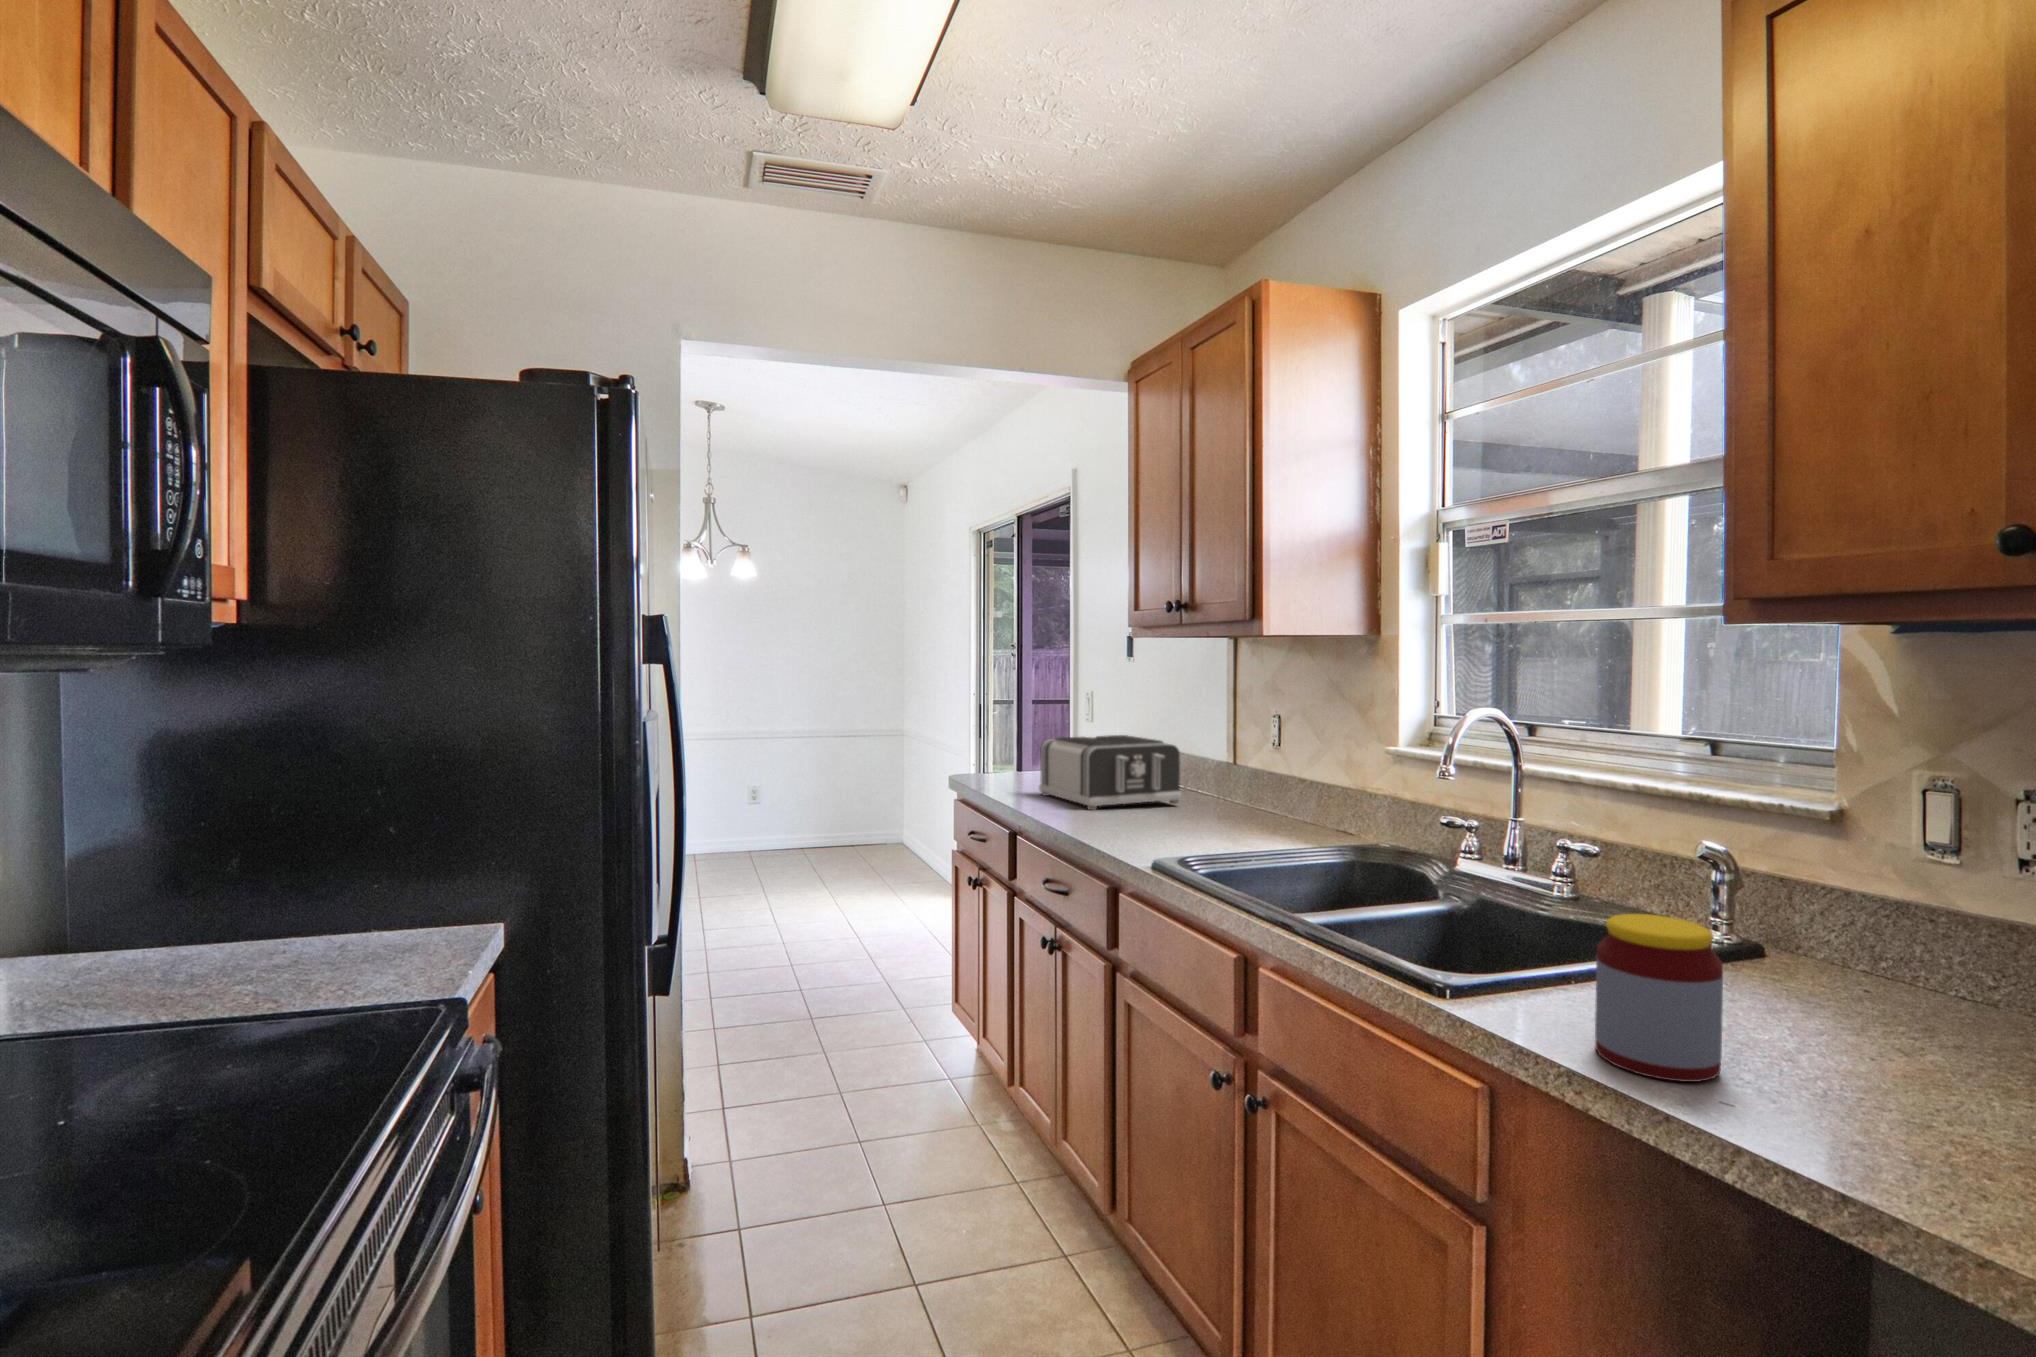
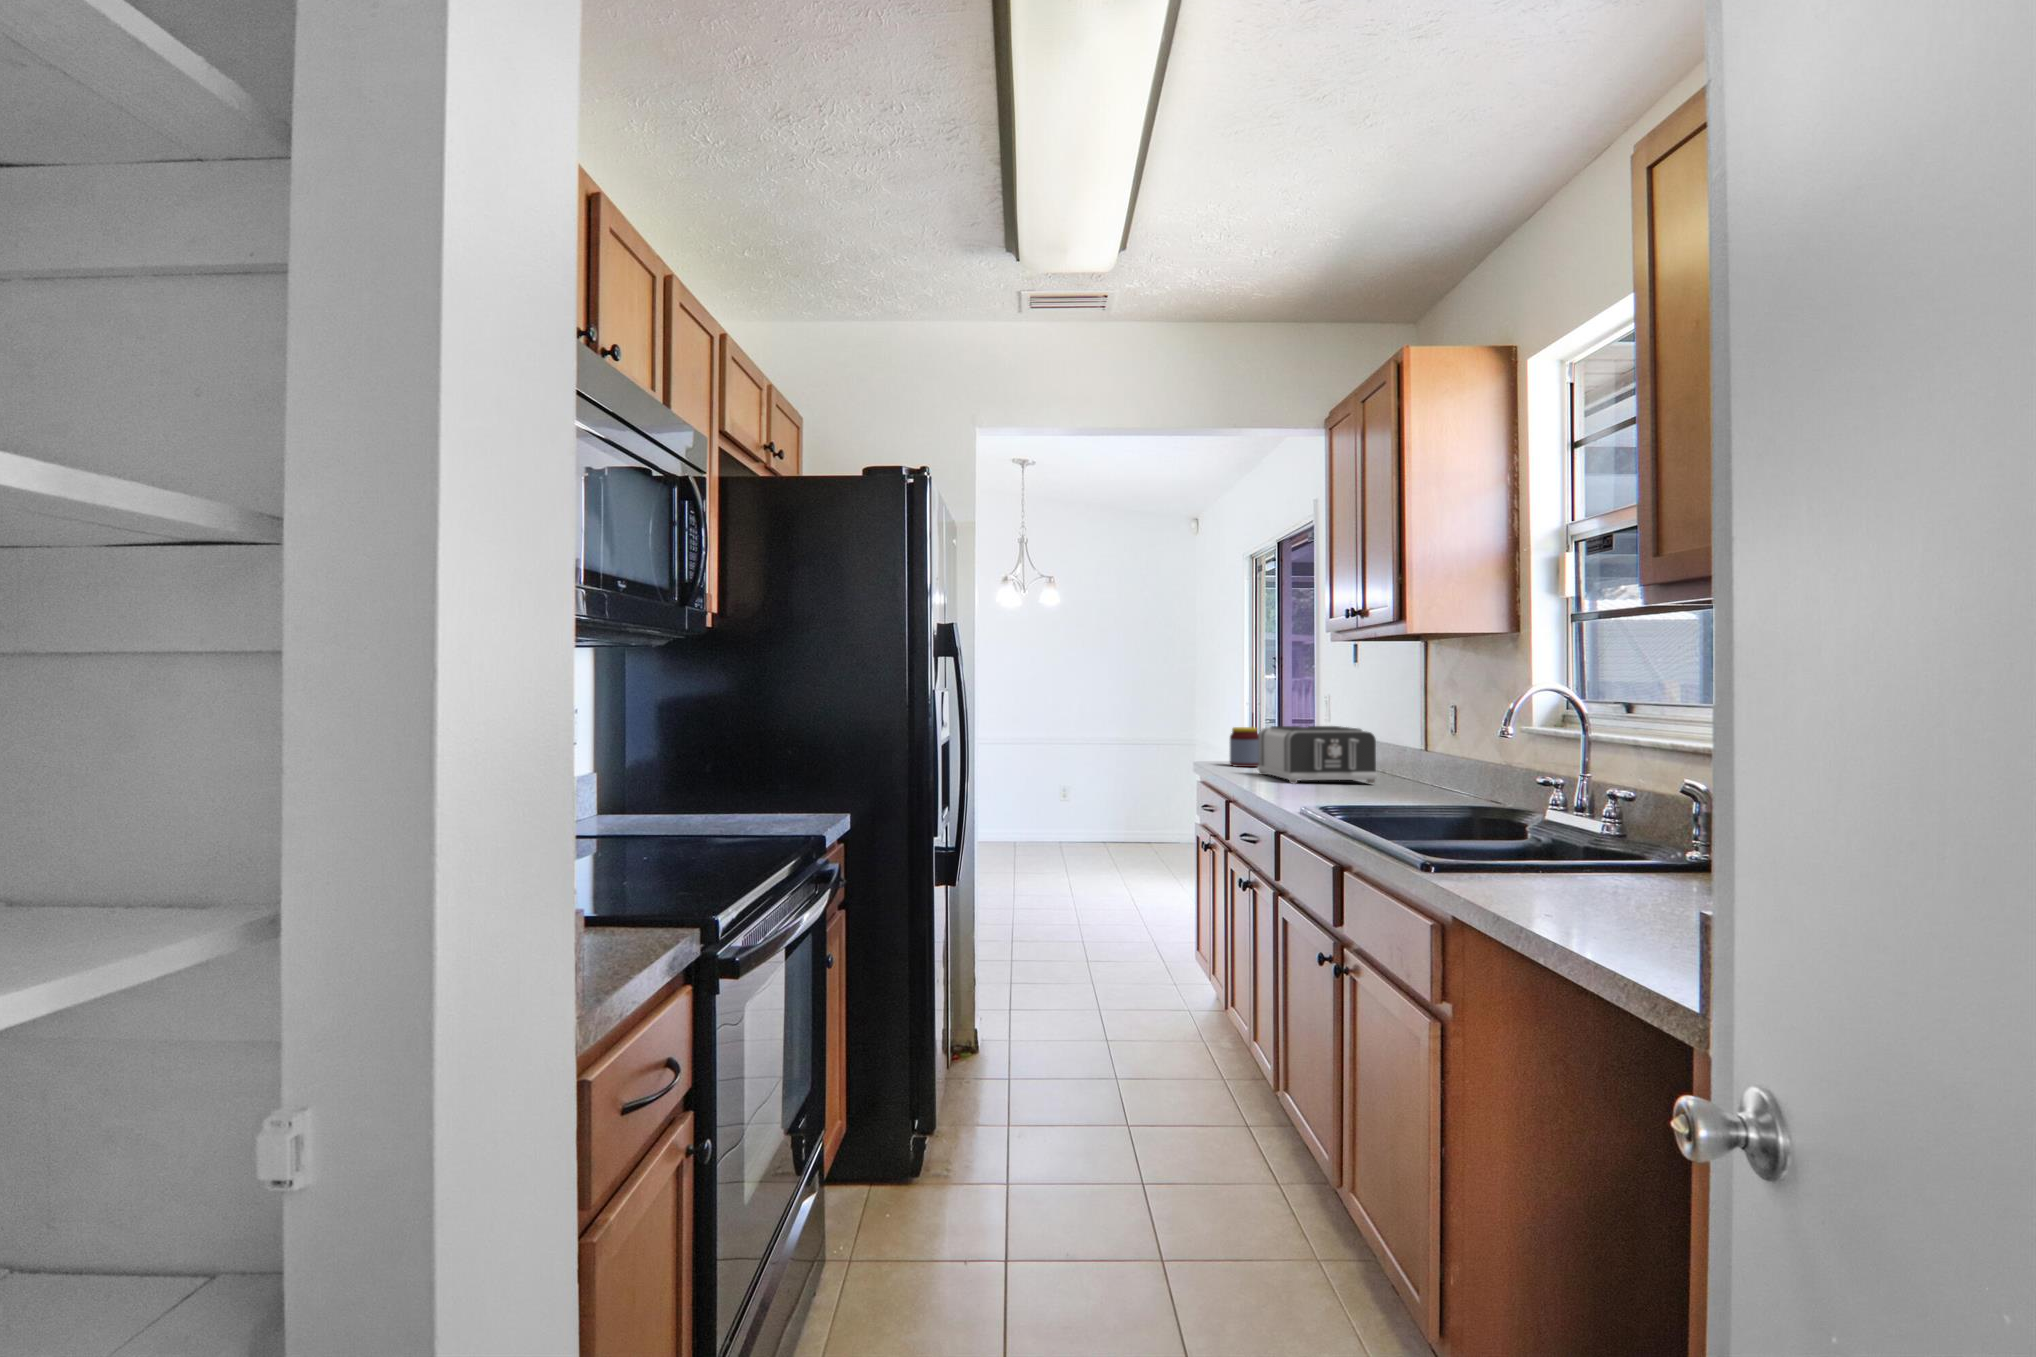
jar: present [1595,914,1723,1082] -> present [1230,727,1259,767]

